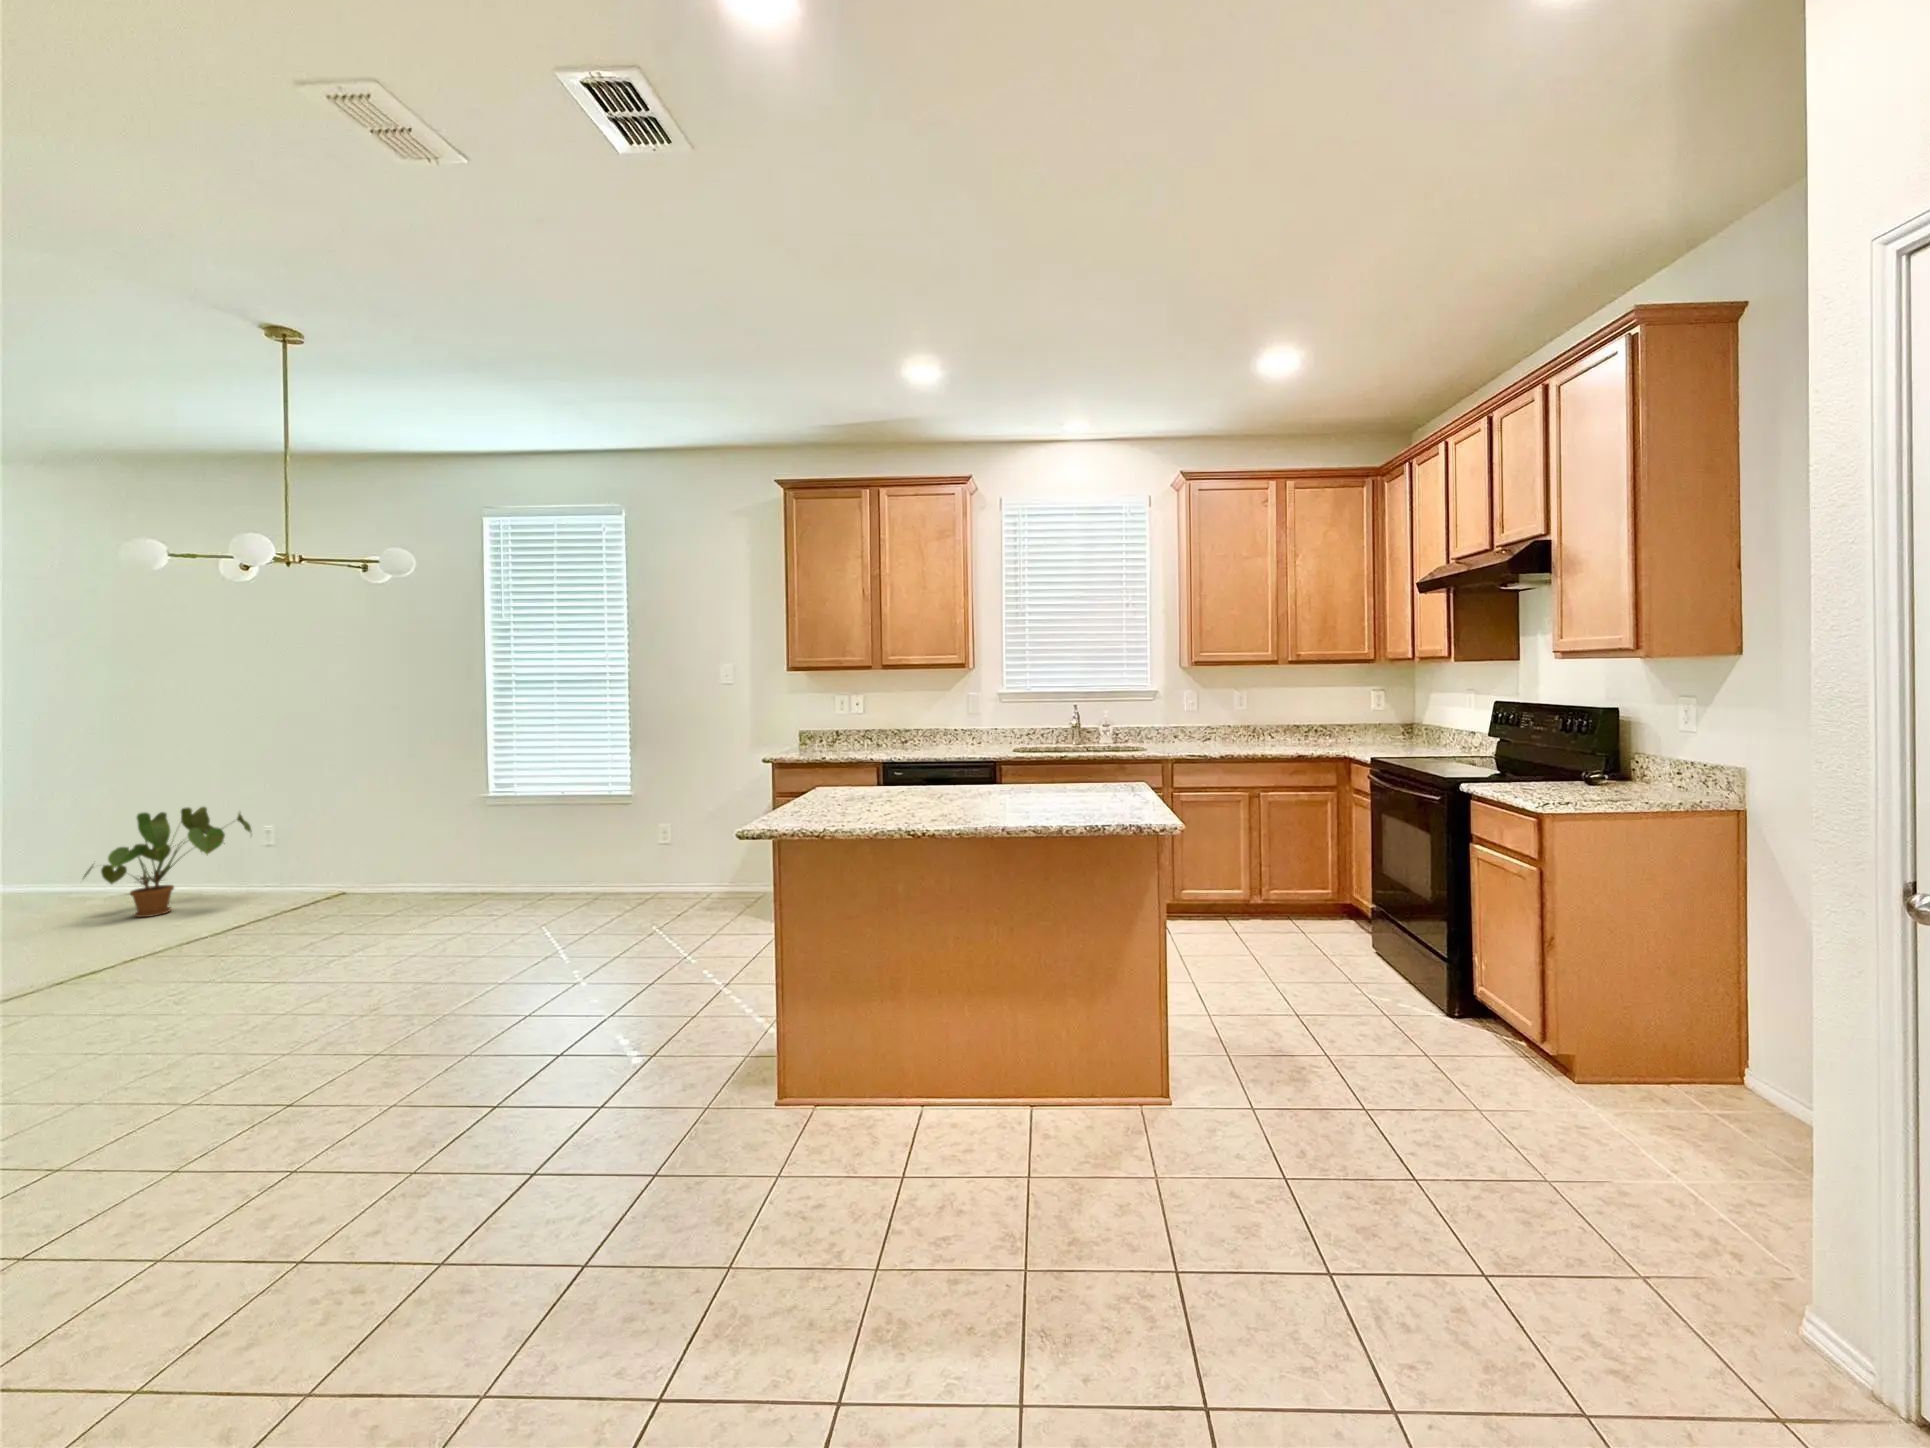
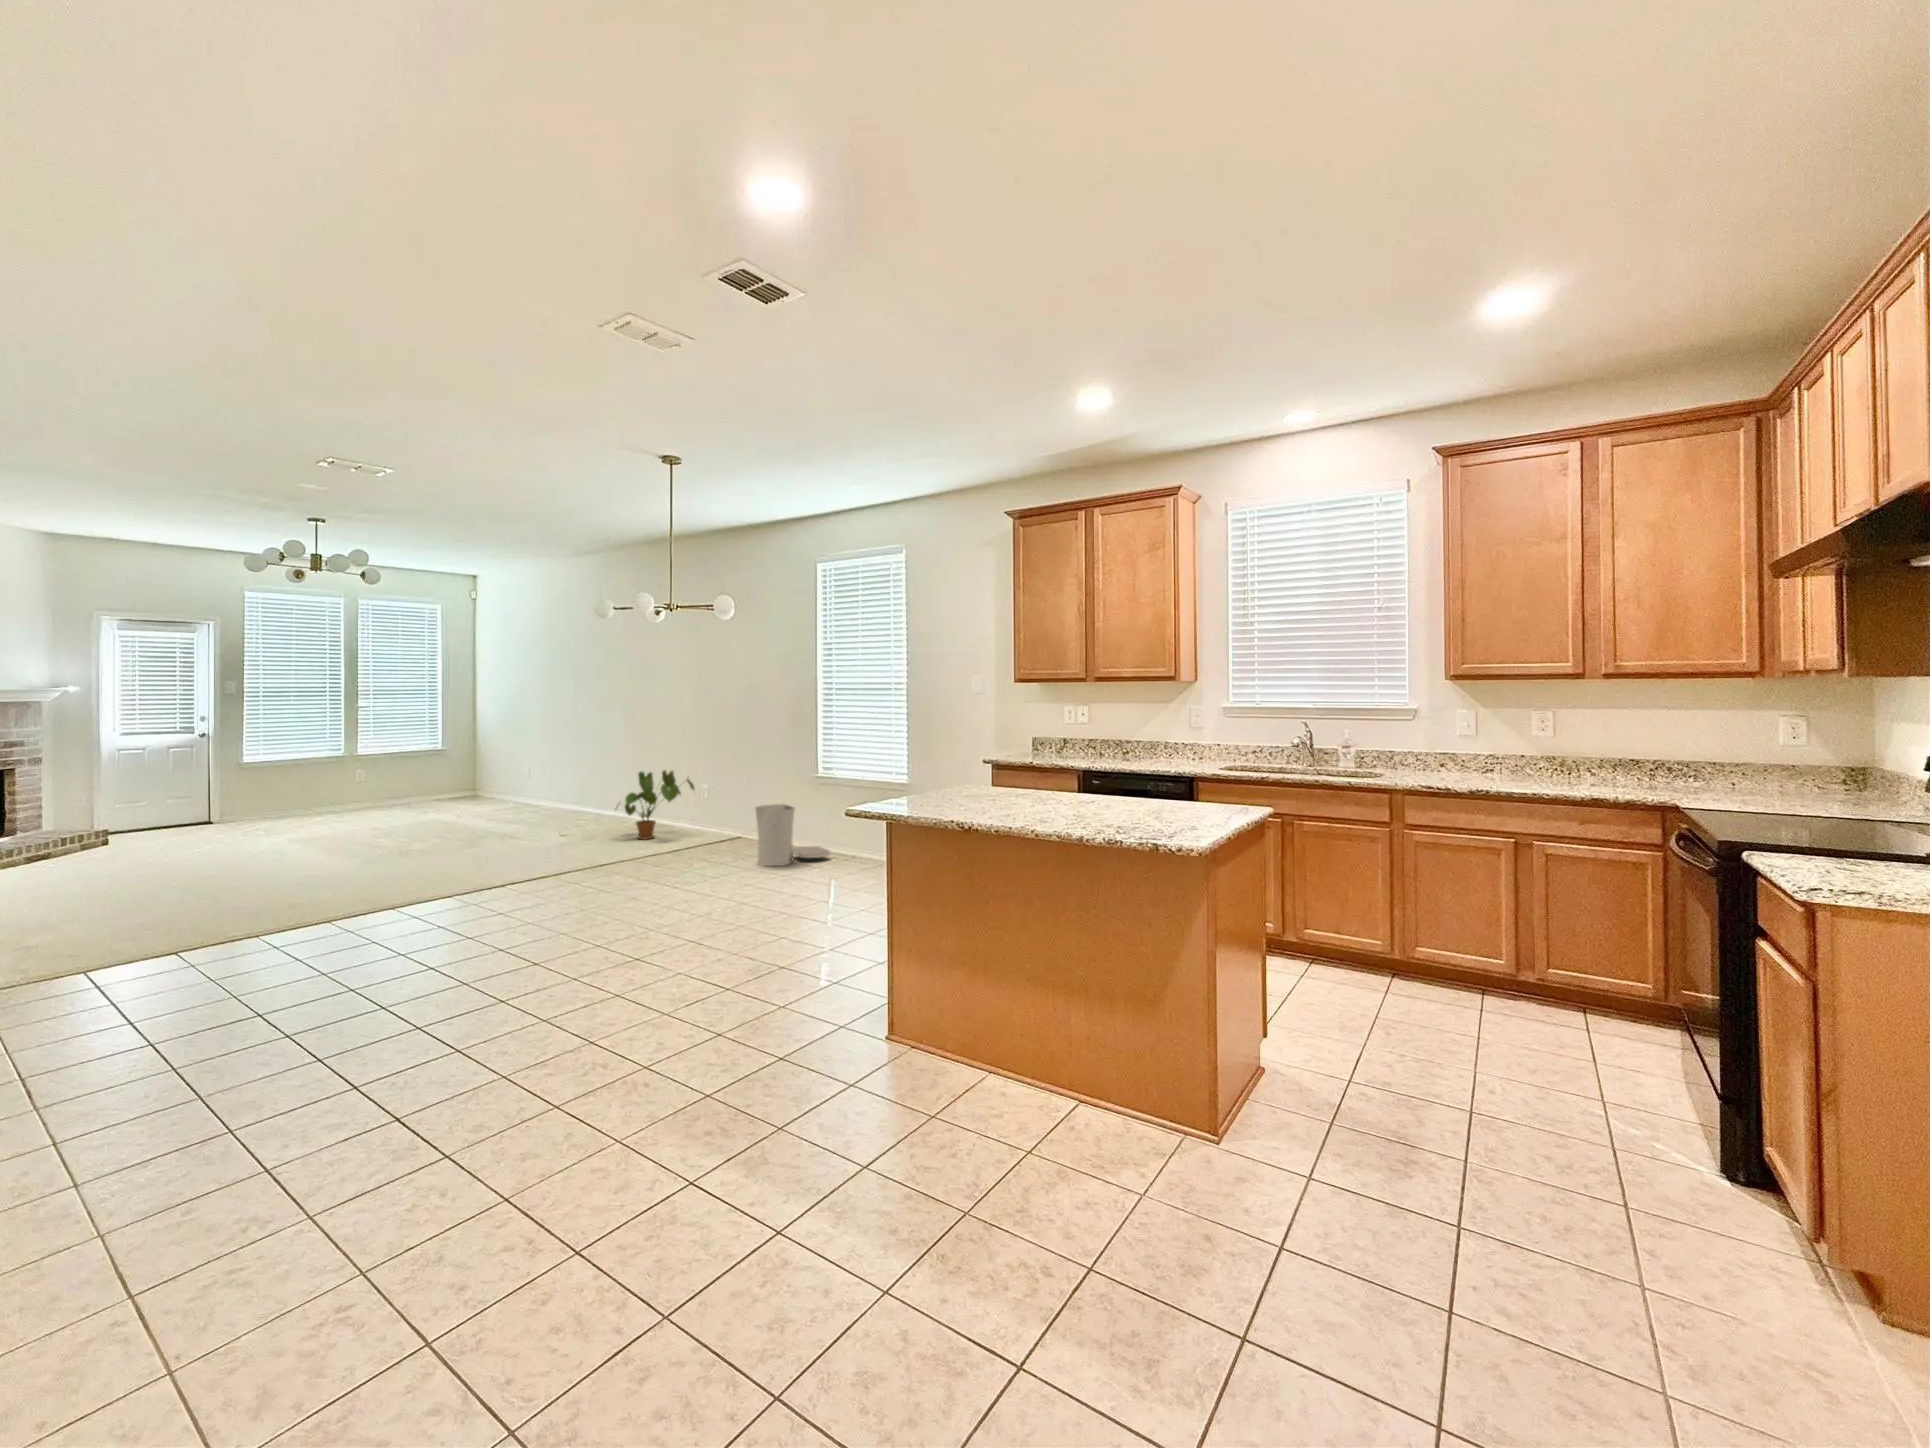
trash can: none [394,836,513,923] -> present [756,804,830,866]

